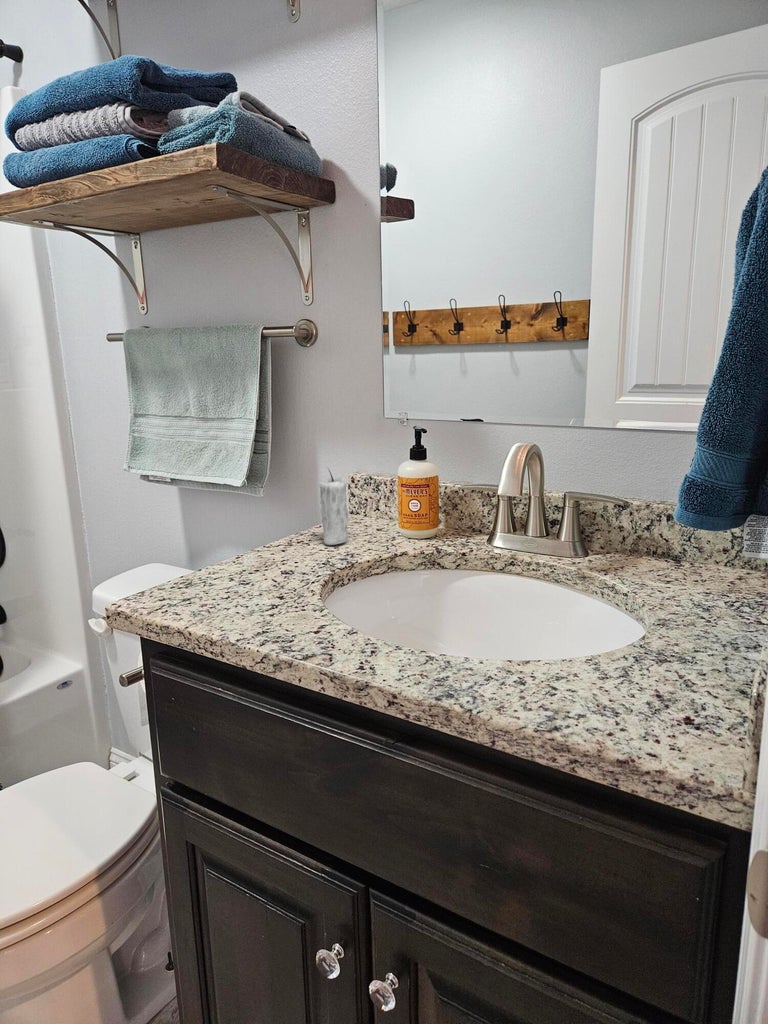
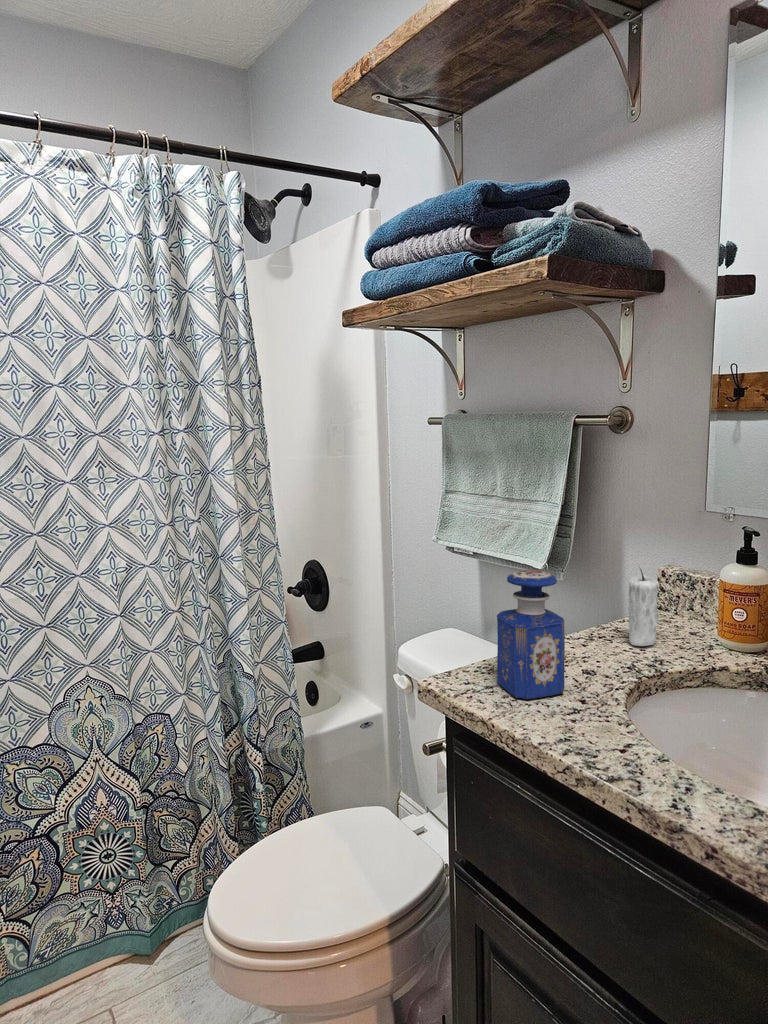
perfume bottle: none [188,473,262,603] -> present [497,570,565,699]

